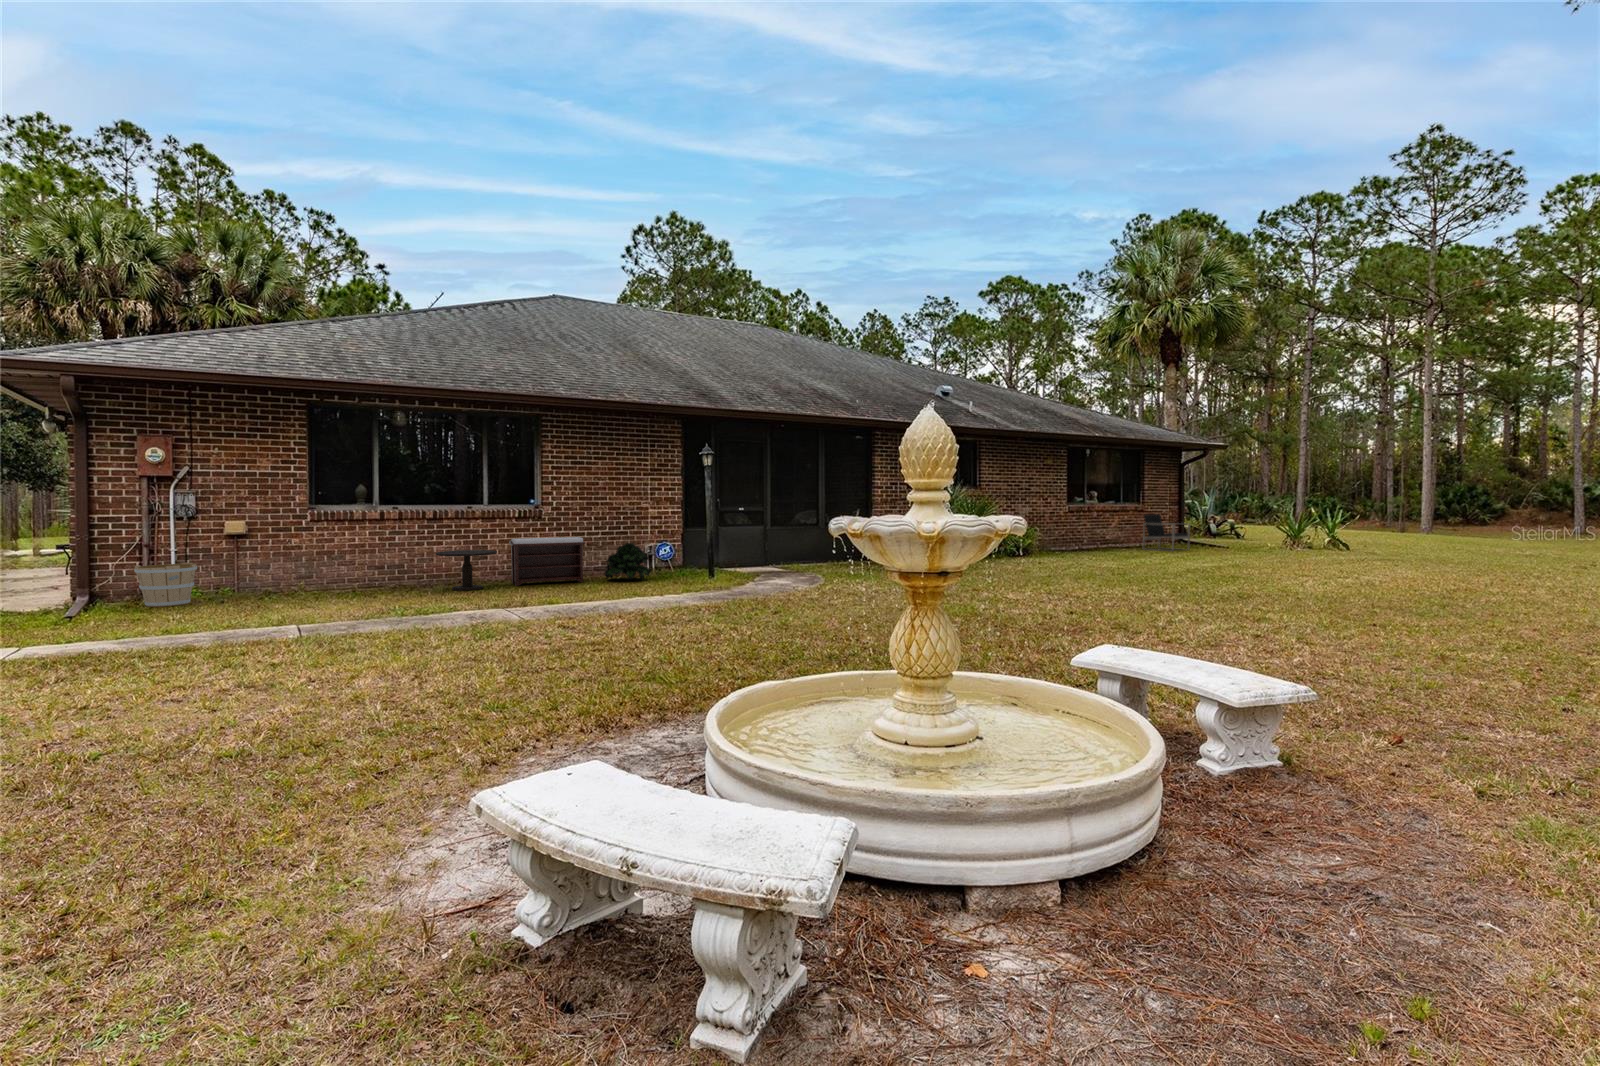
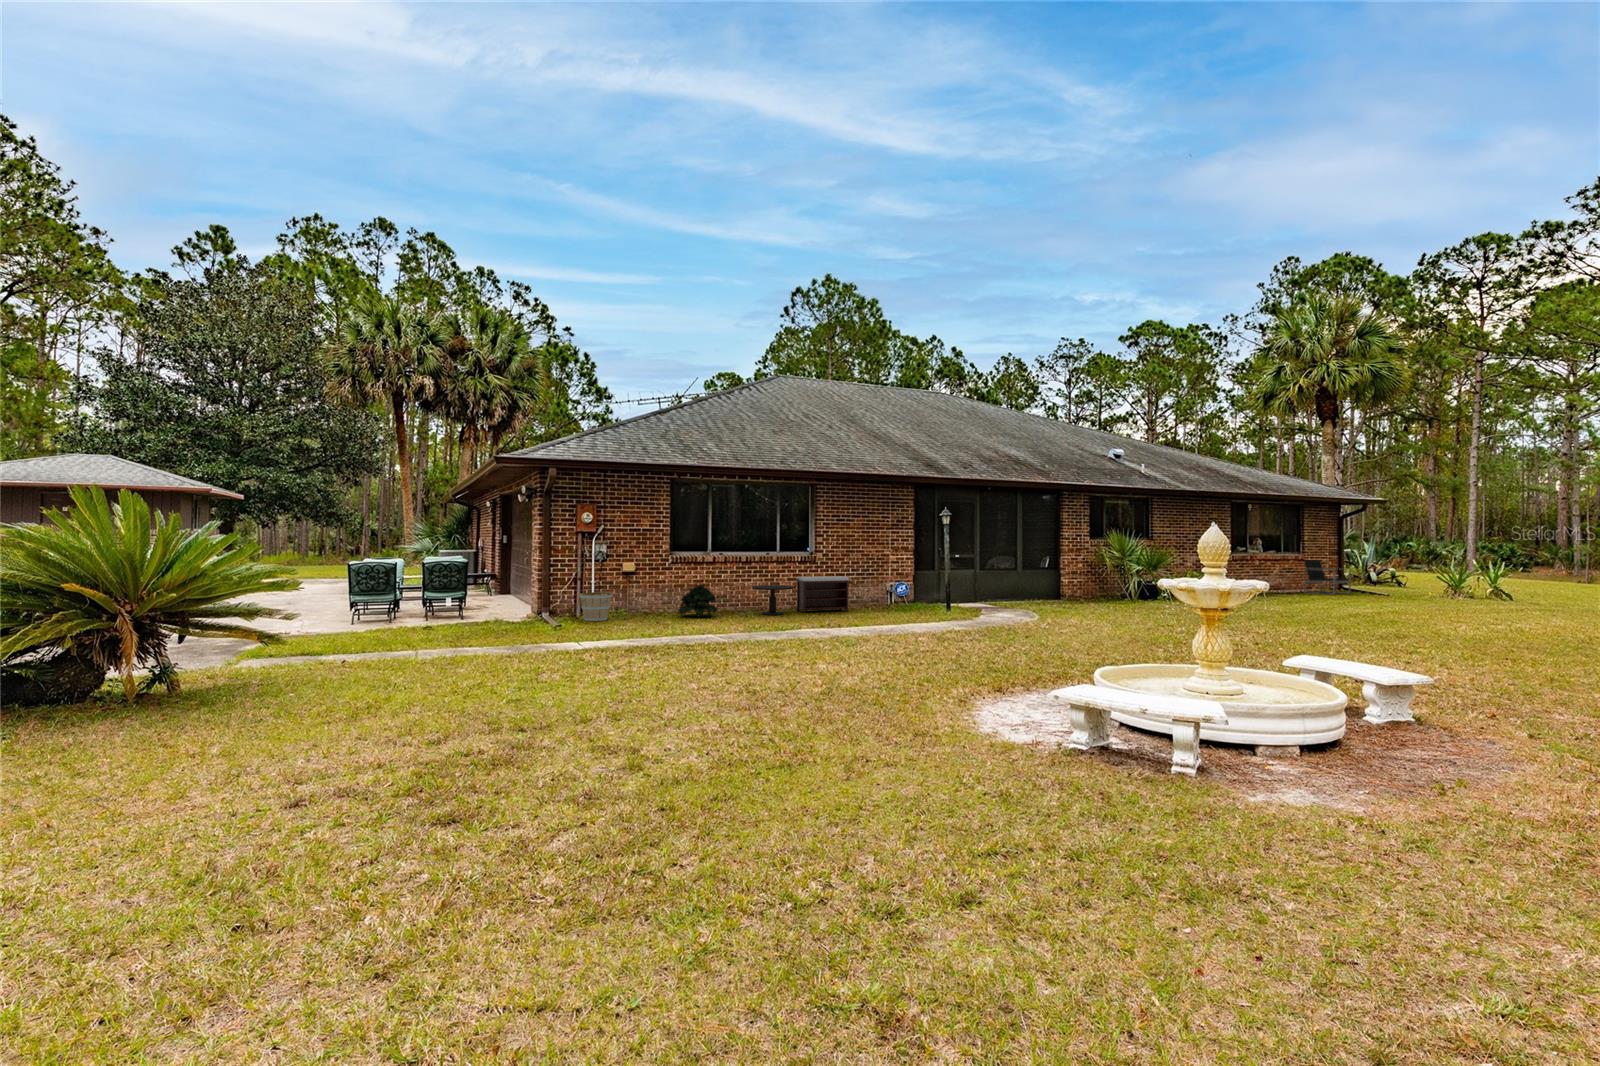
potted plant: present [605,543,651,580] -> present [679,585,717,616]

